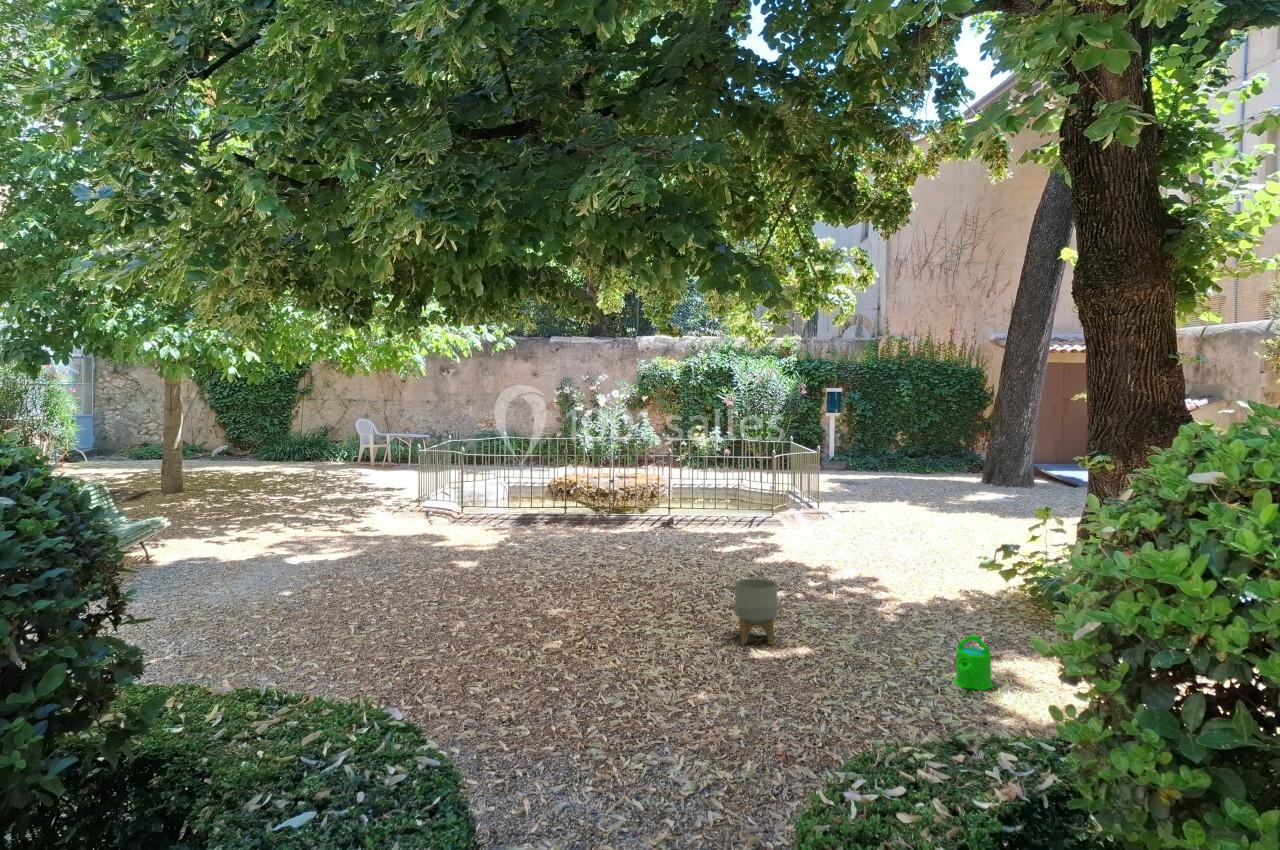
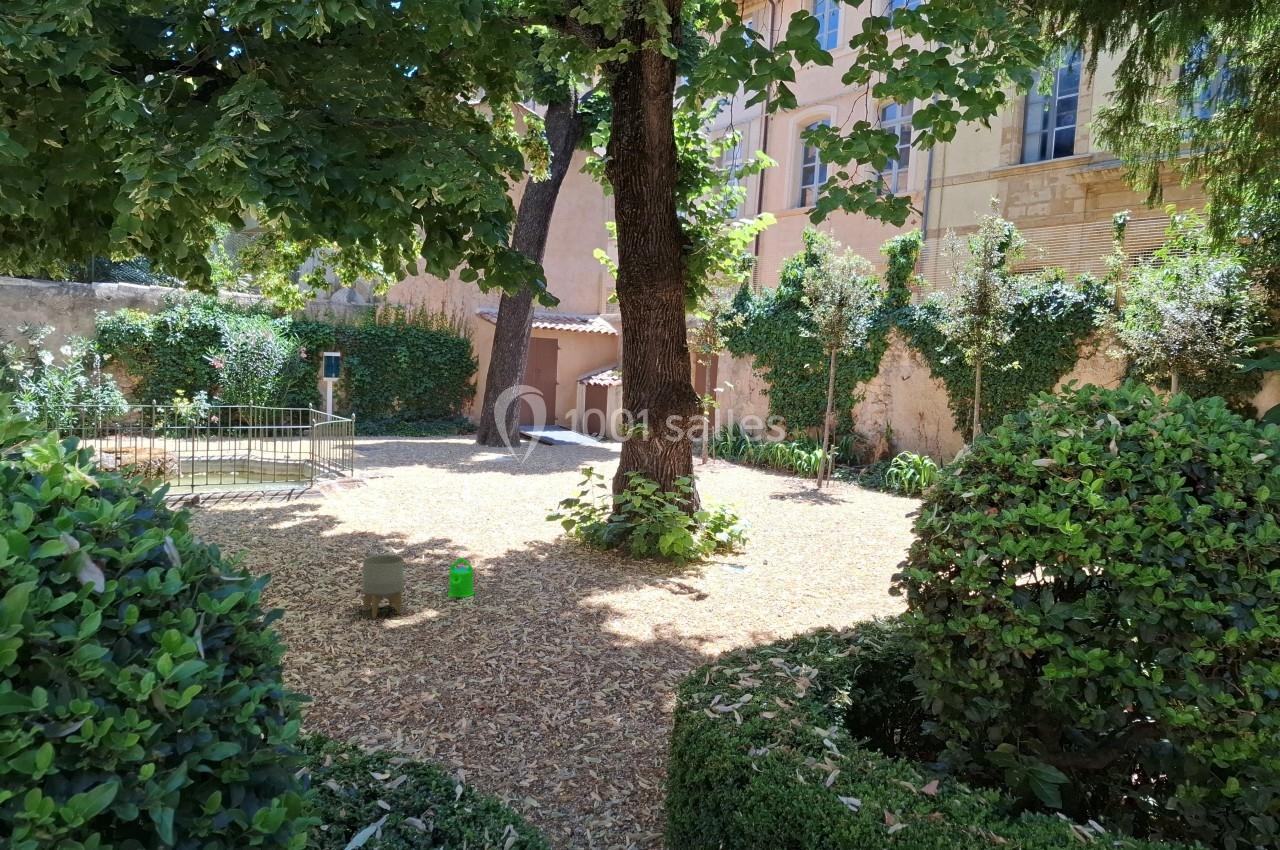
watering can: present [954,635,993,690] -> present [448,558,475,597]

